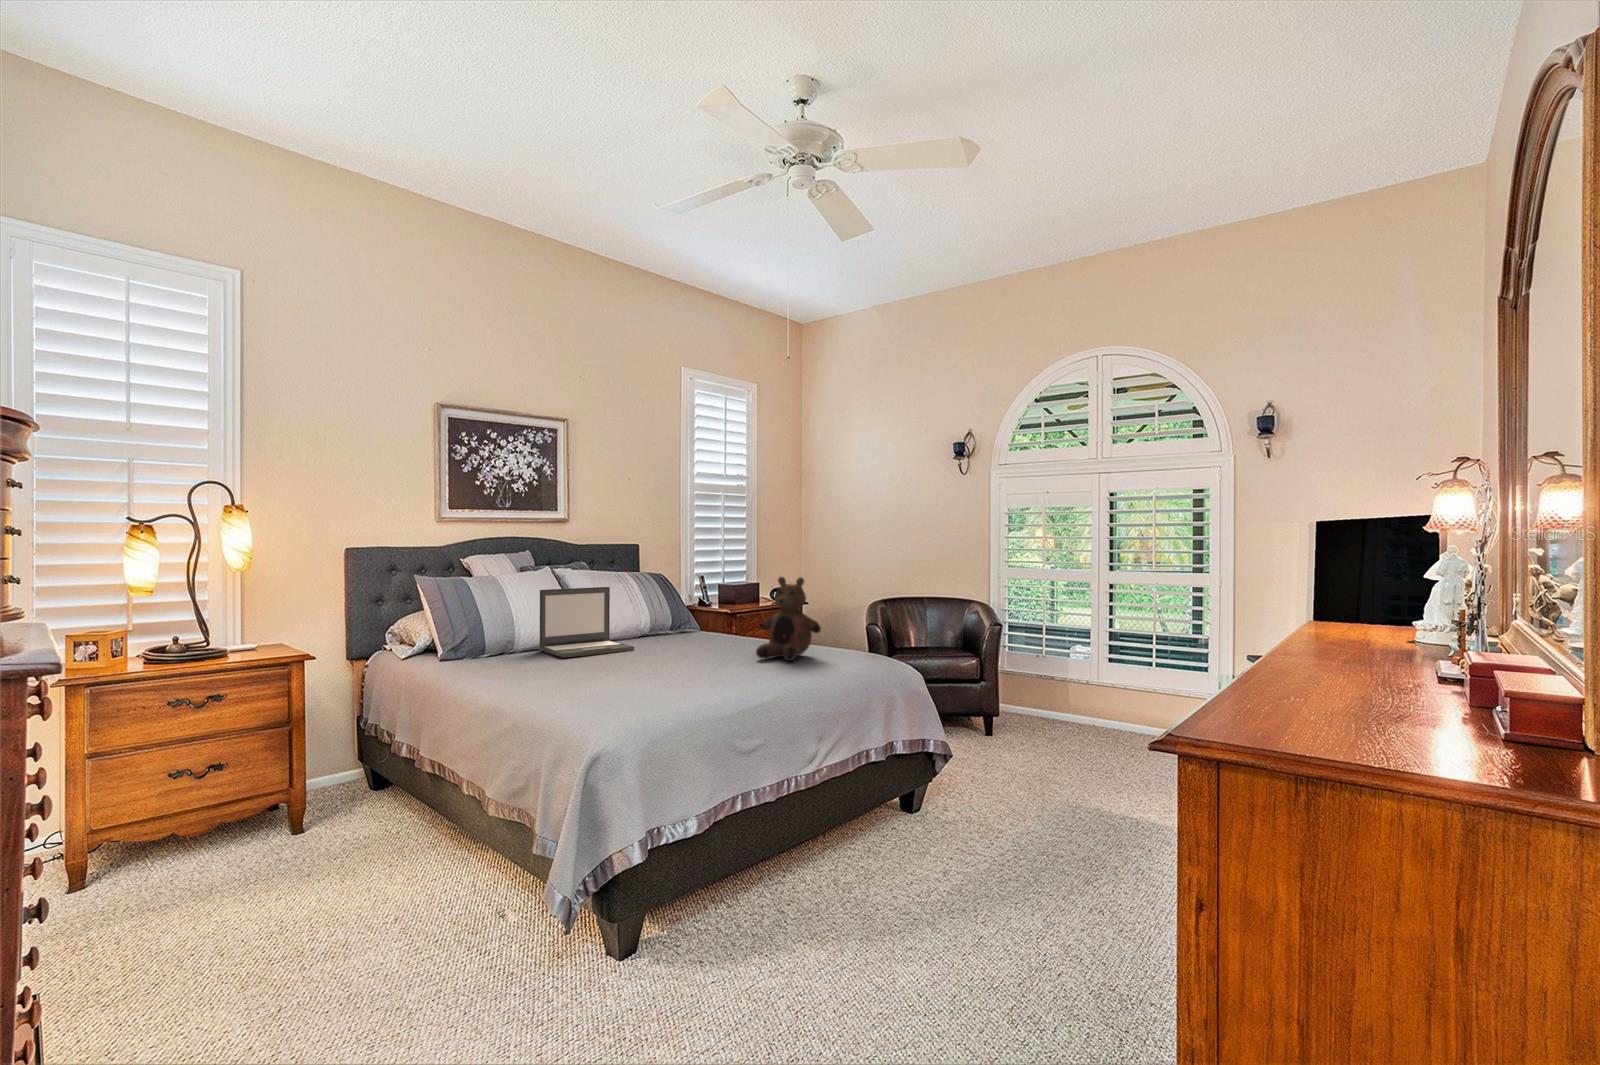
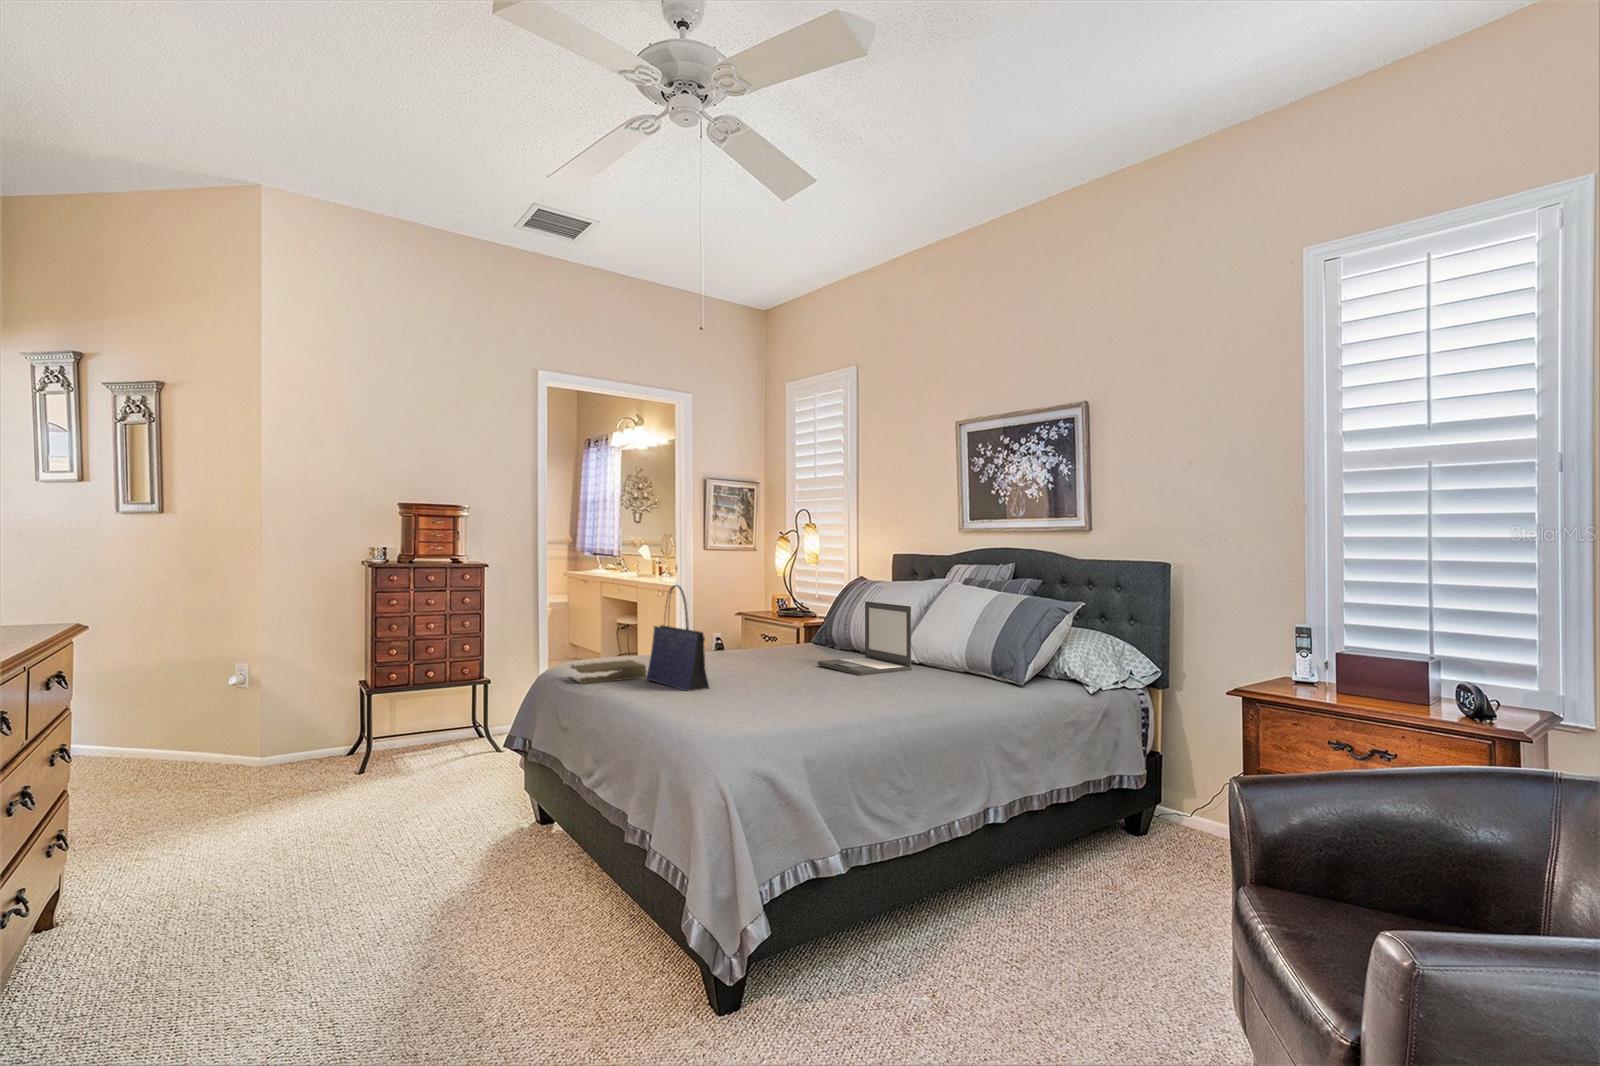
tote bag: none [622,574,713,690] -> present [646,585,709,691]
teddy bear: present [756,577,821,661] -> none [732,603,811,708]
book: none [561,679,655,717] -> present [570,660,646,684]

